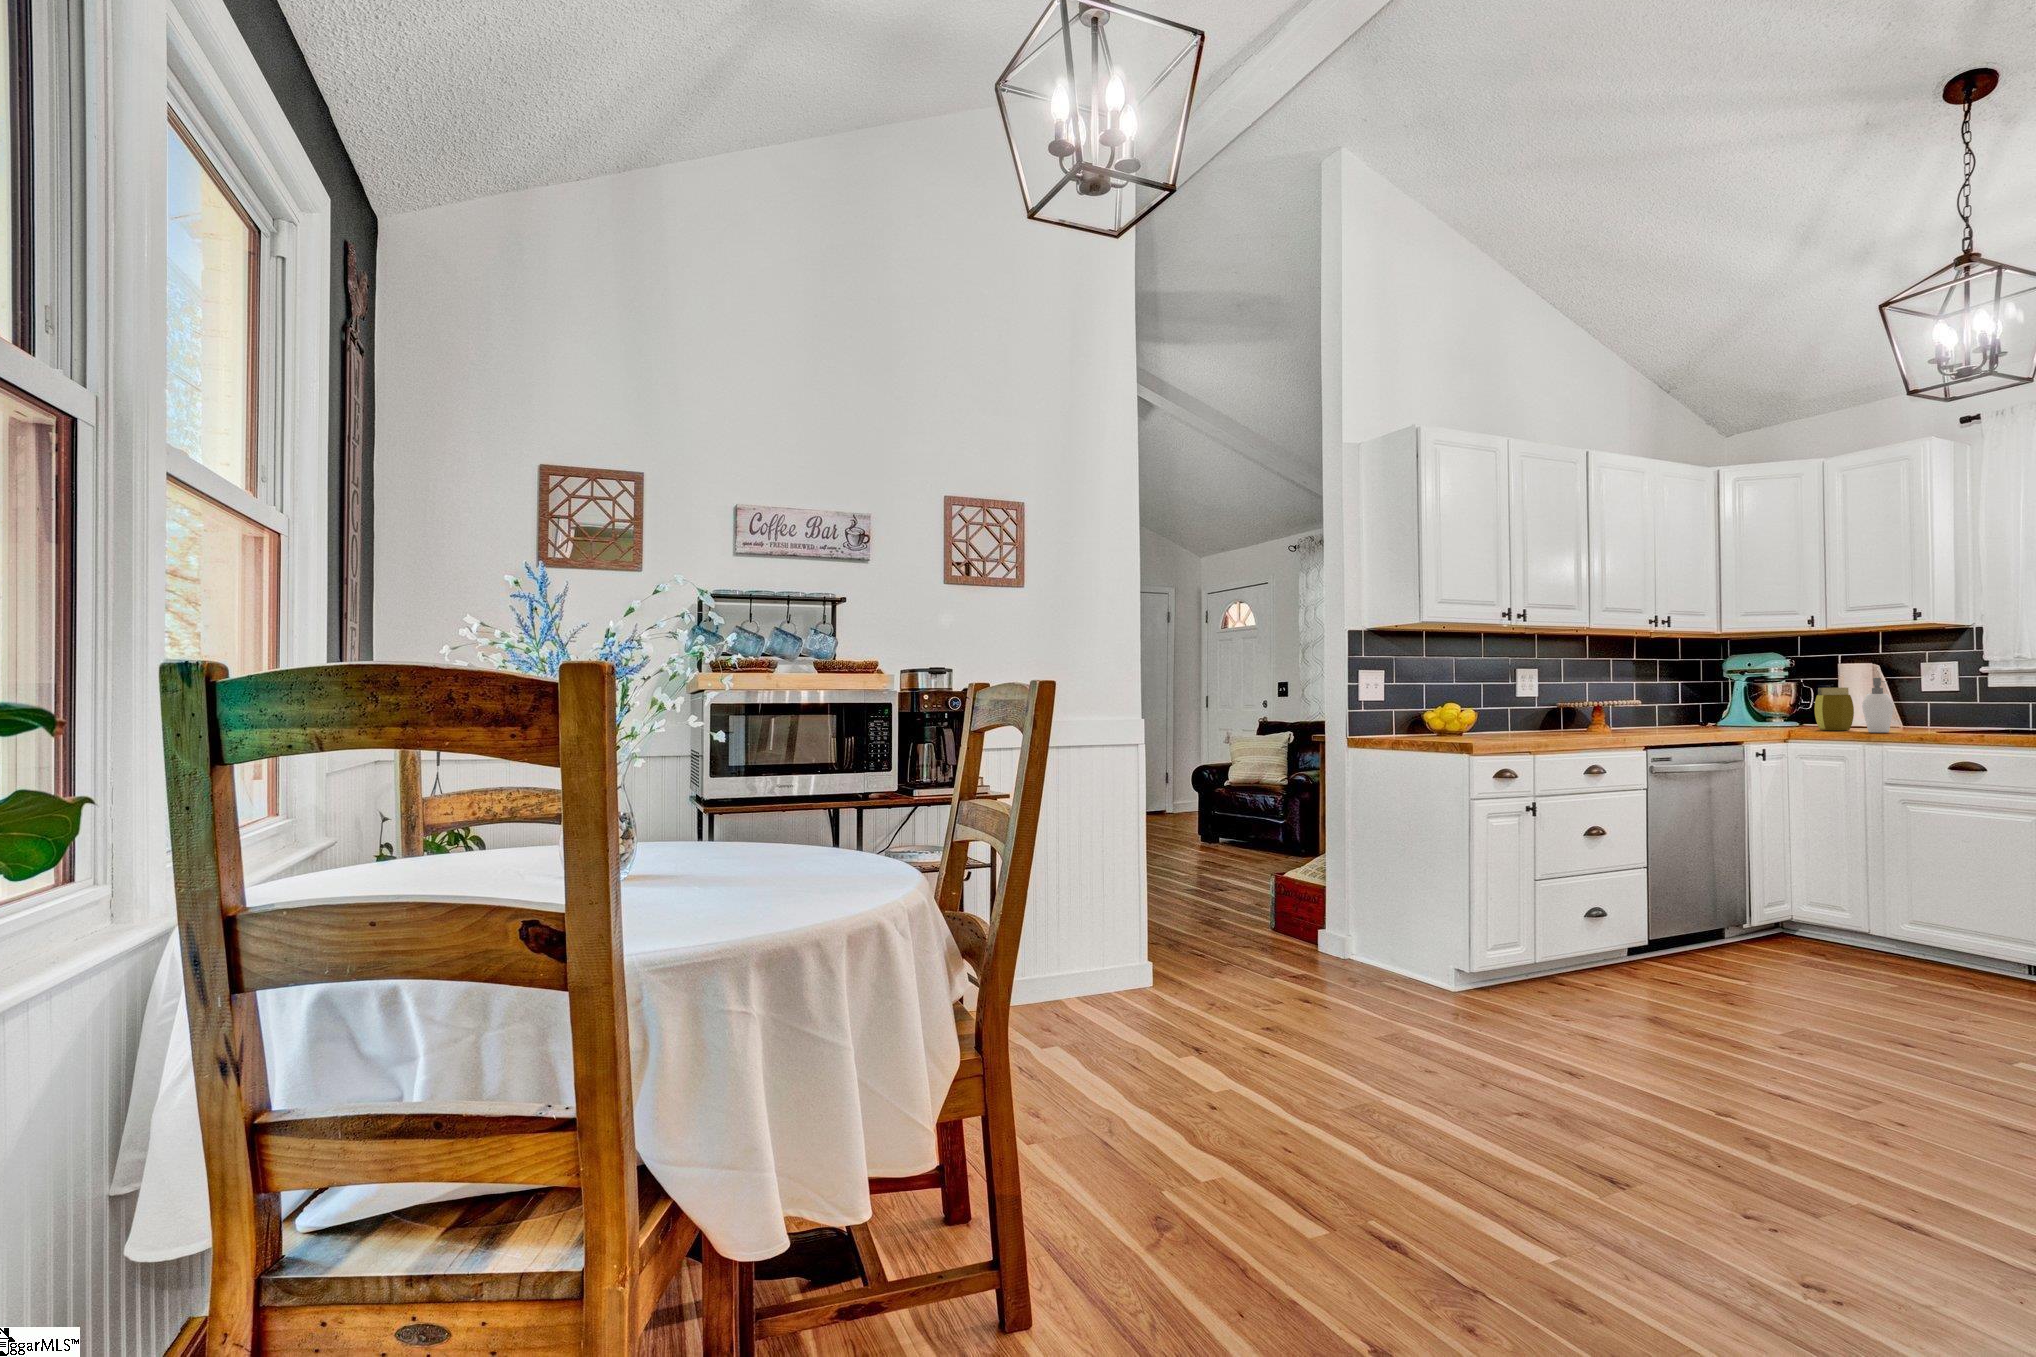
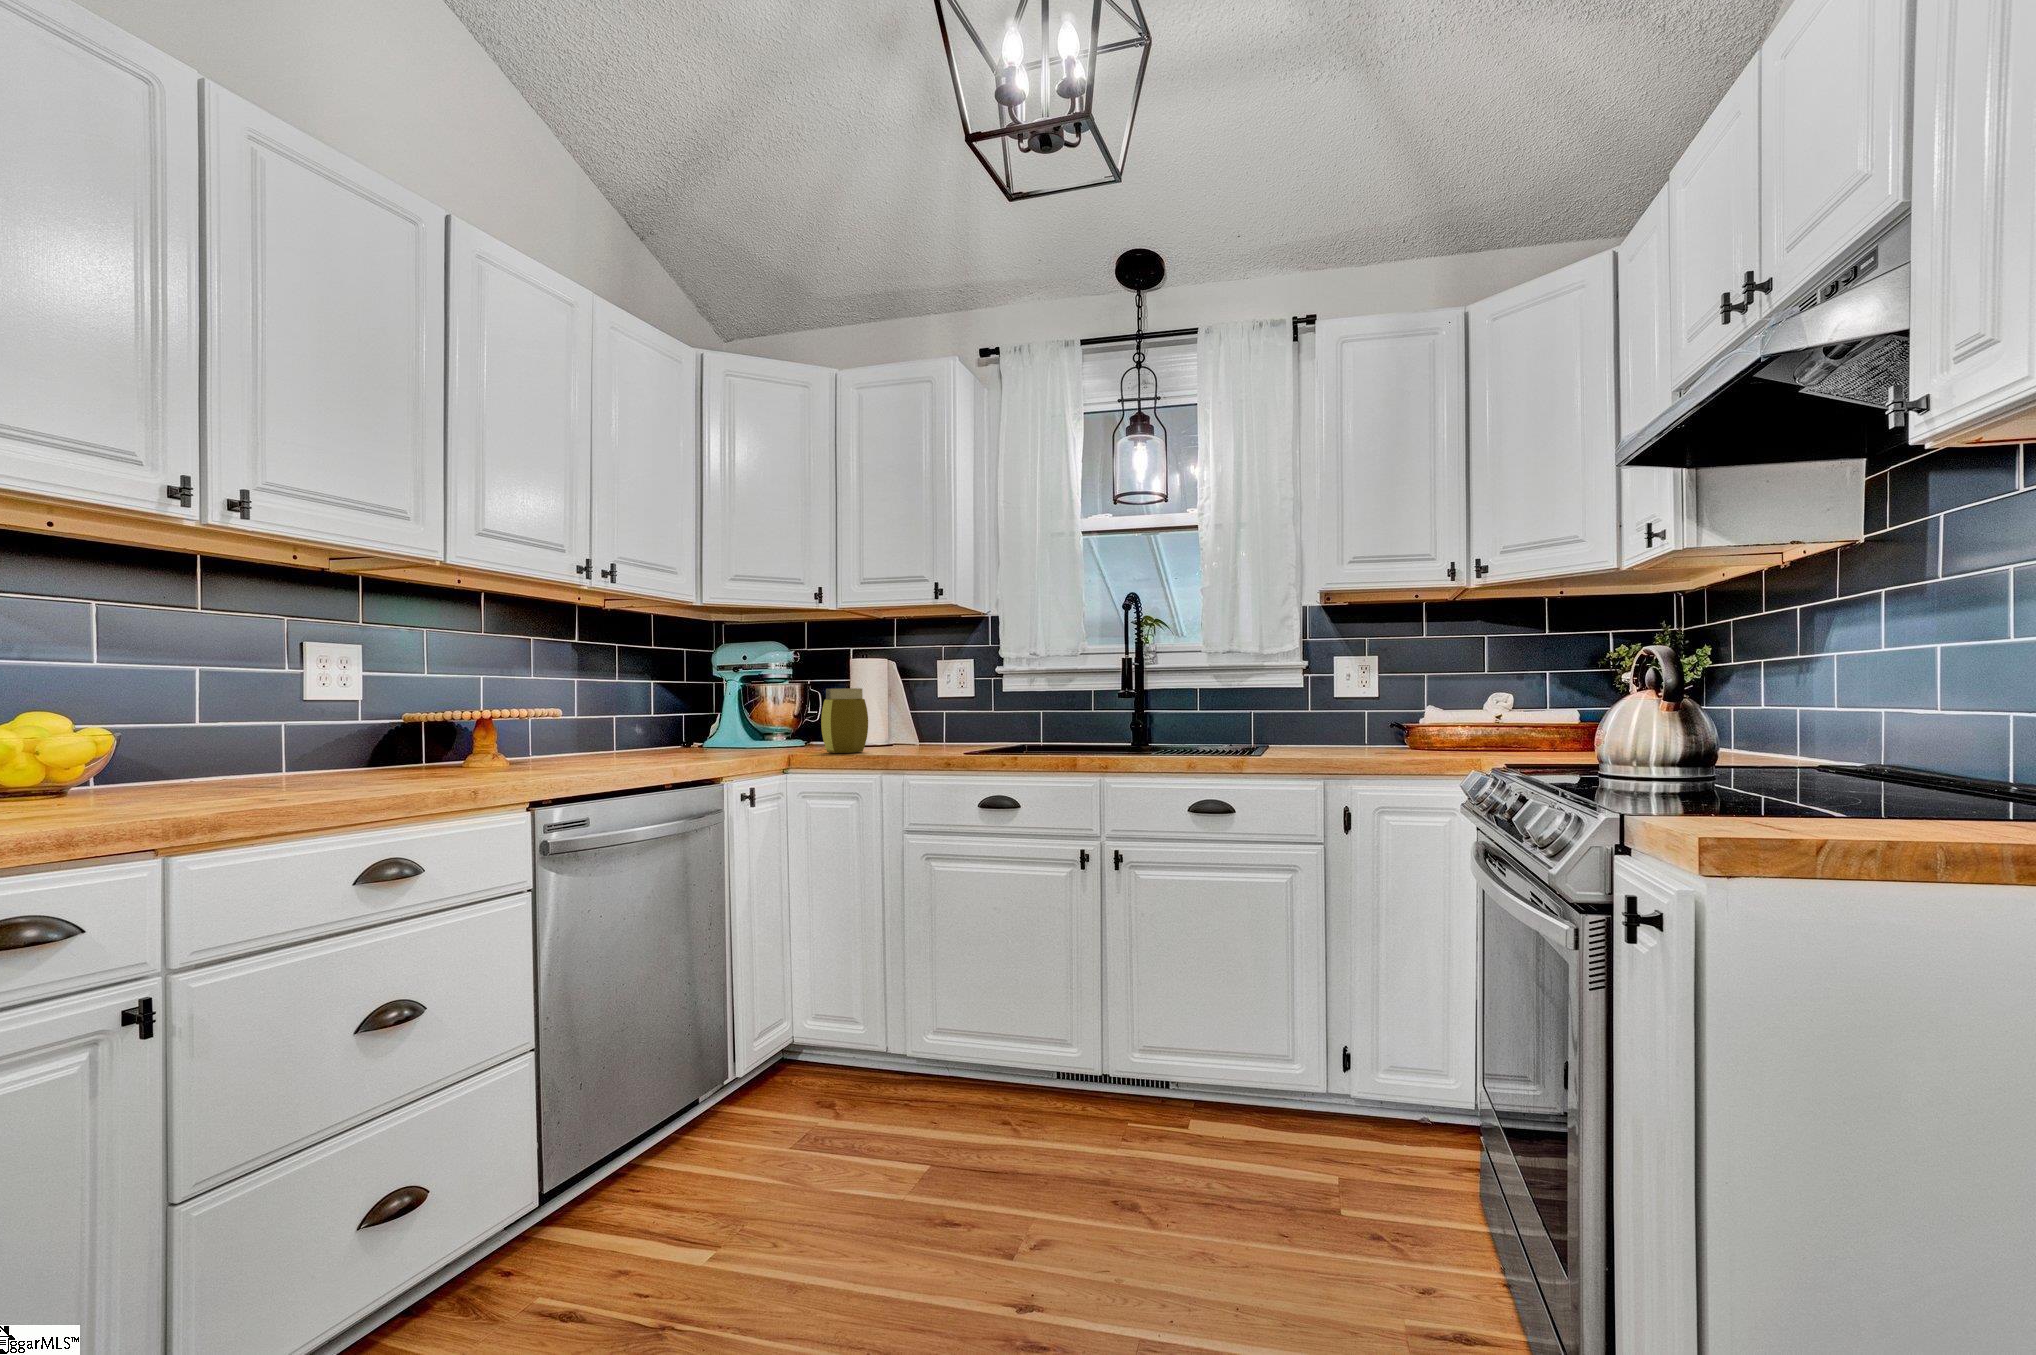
soap dispenser: present [1862,678,1893,733] -> none [880,673,916,755]

